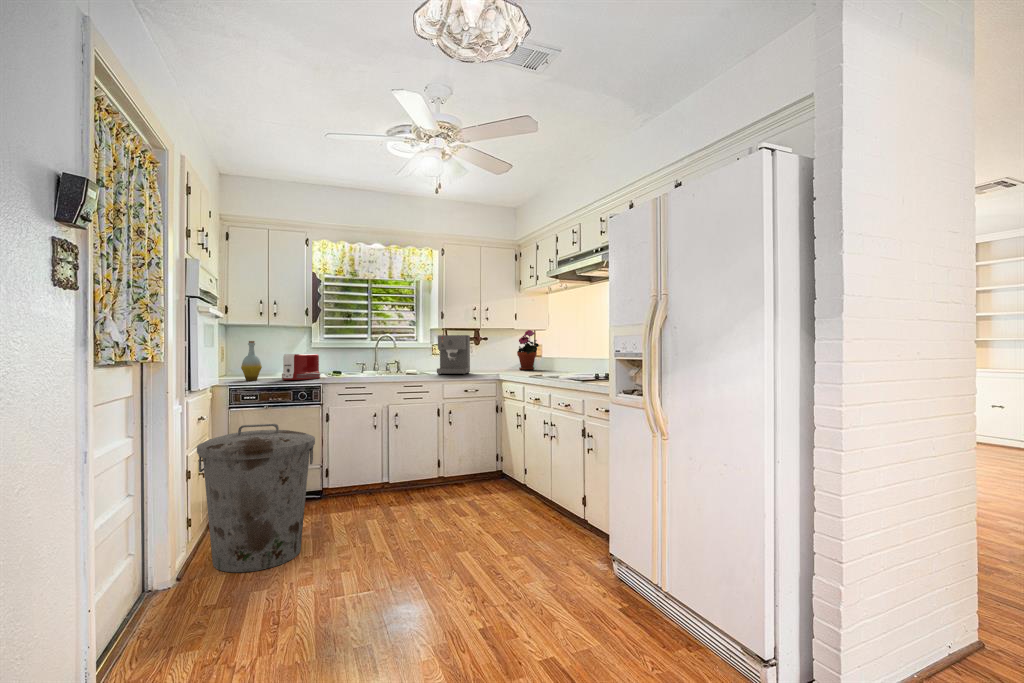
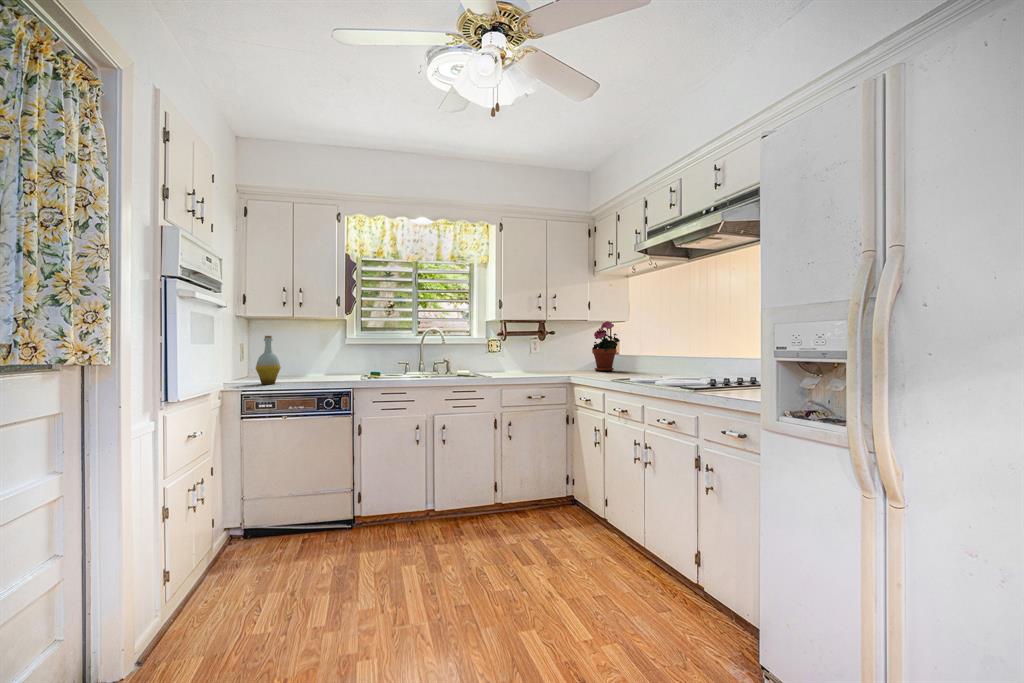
coffee maker: present [437,335,470,374] -> none [493,328,534,377]
toaster: present [282,354,320,380] -> none [304,352,351,384]
trash can: present [197,424,315,572] -> none [173,444,330,648]

